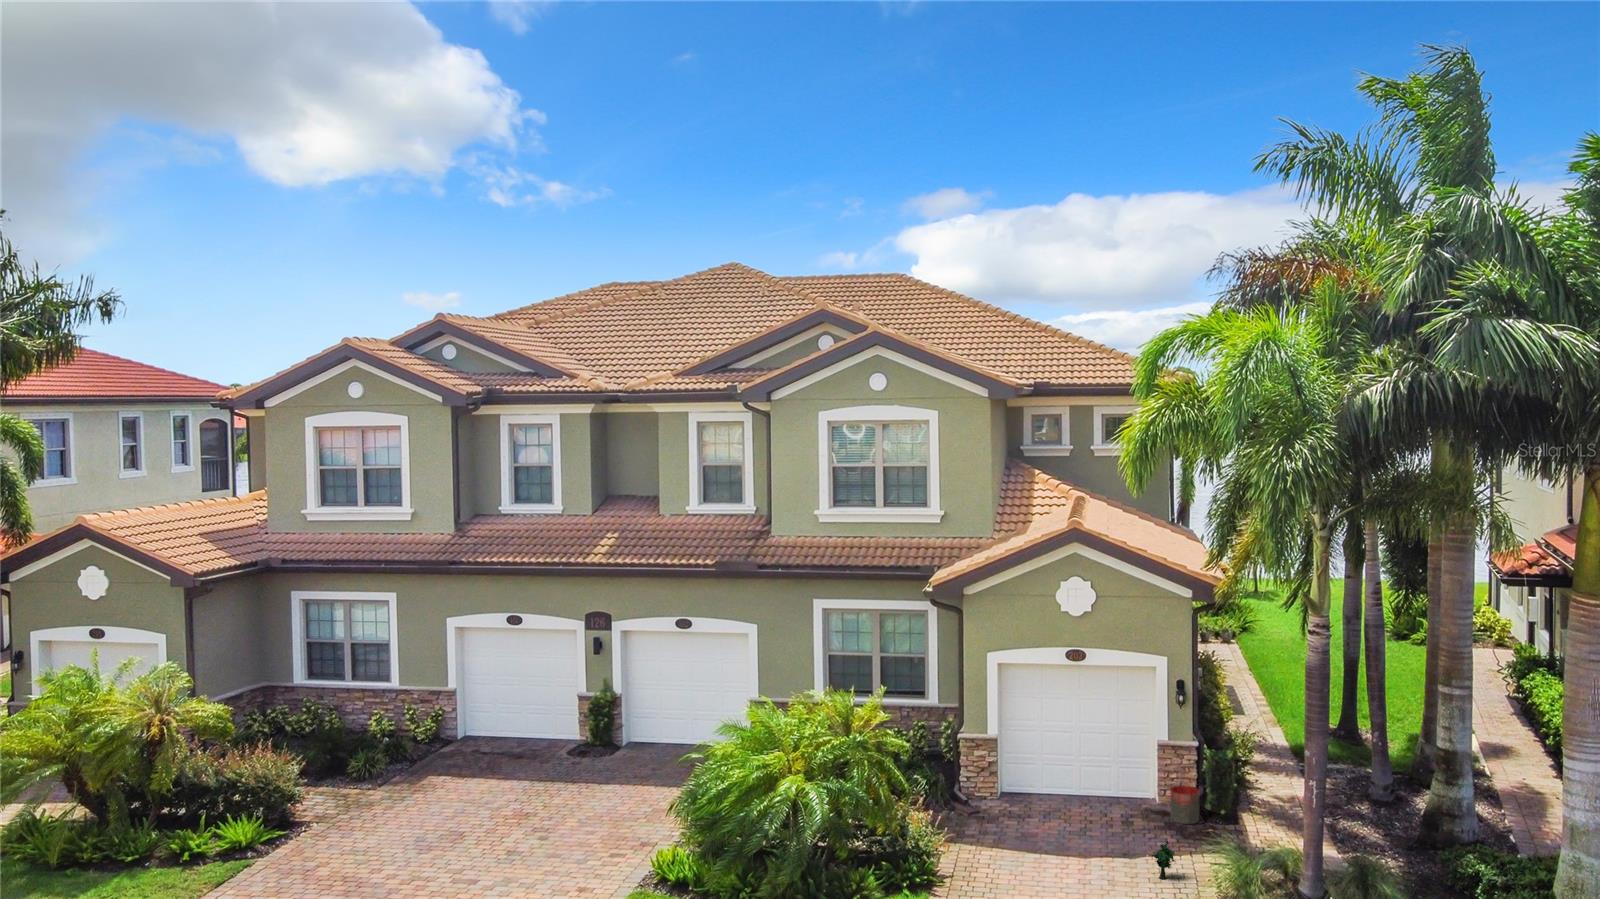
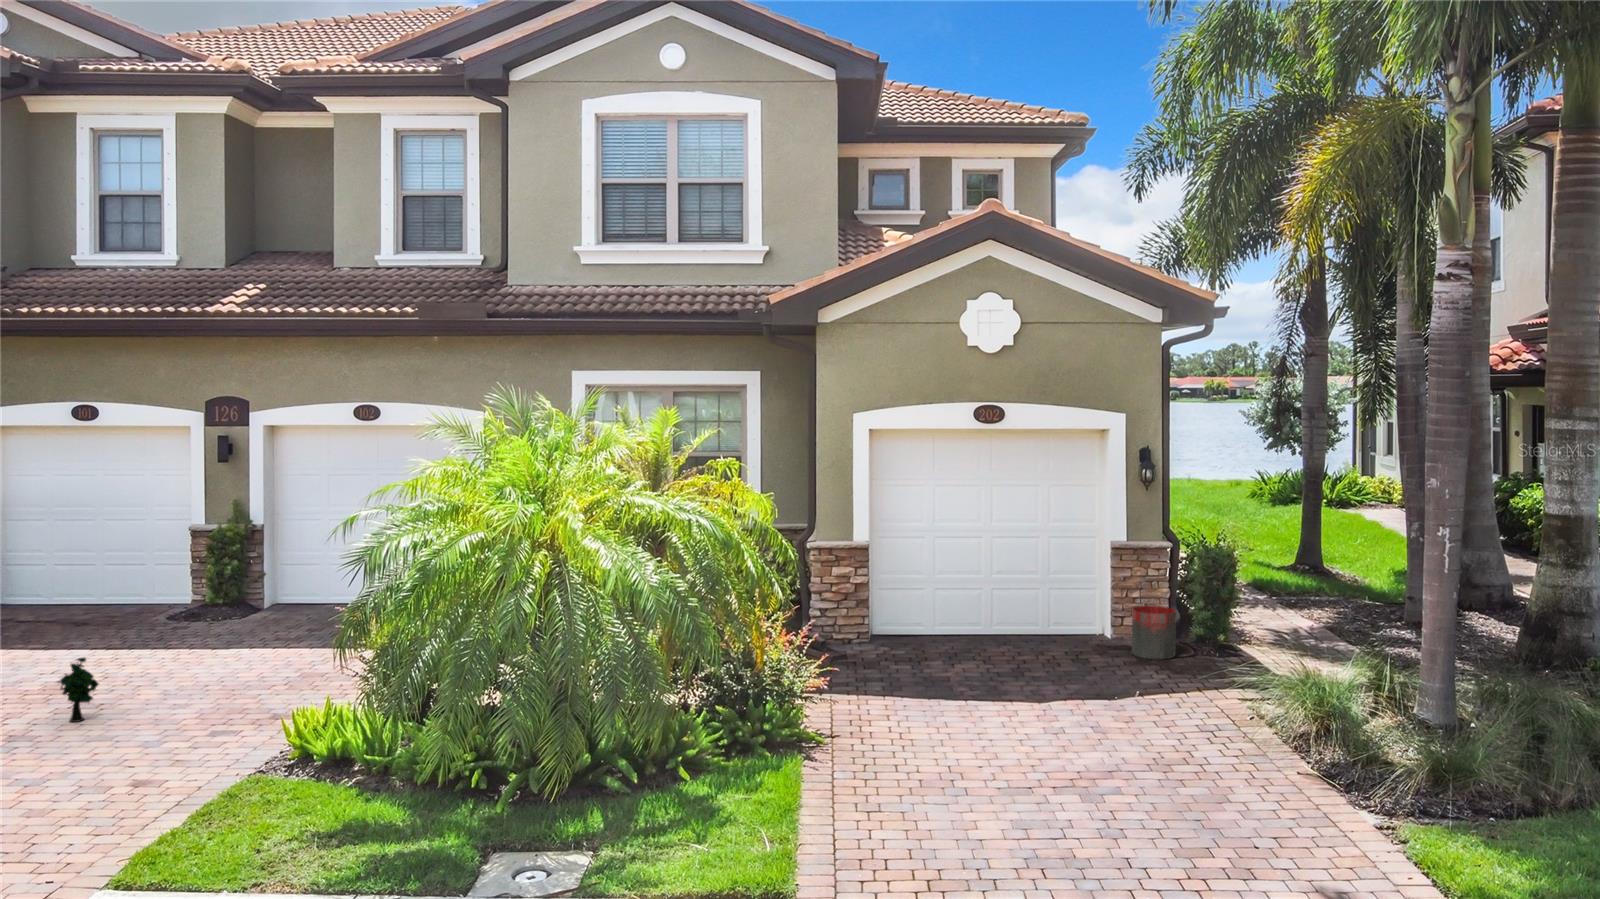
decorative plant: present [1152,841,1175,880] -> present [57,657,99,722]

